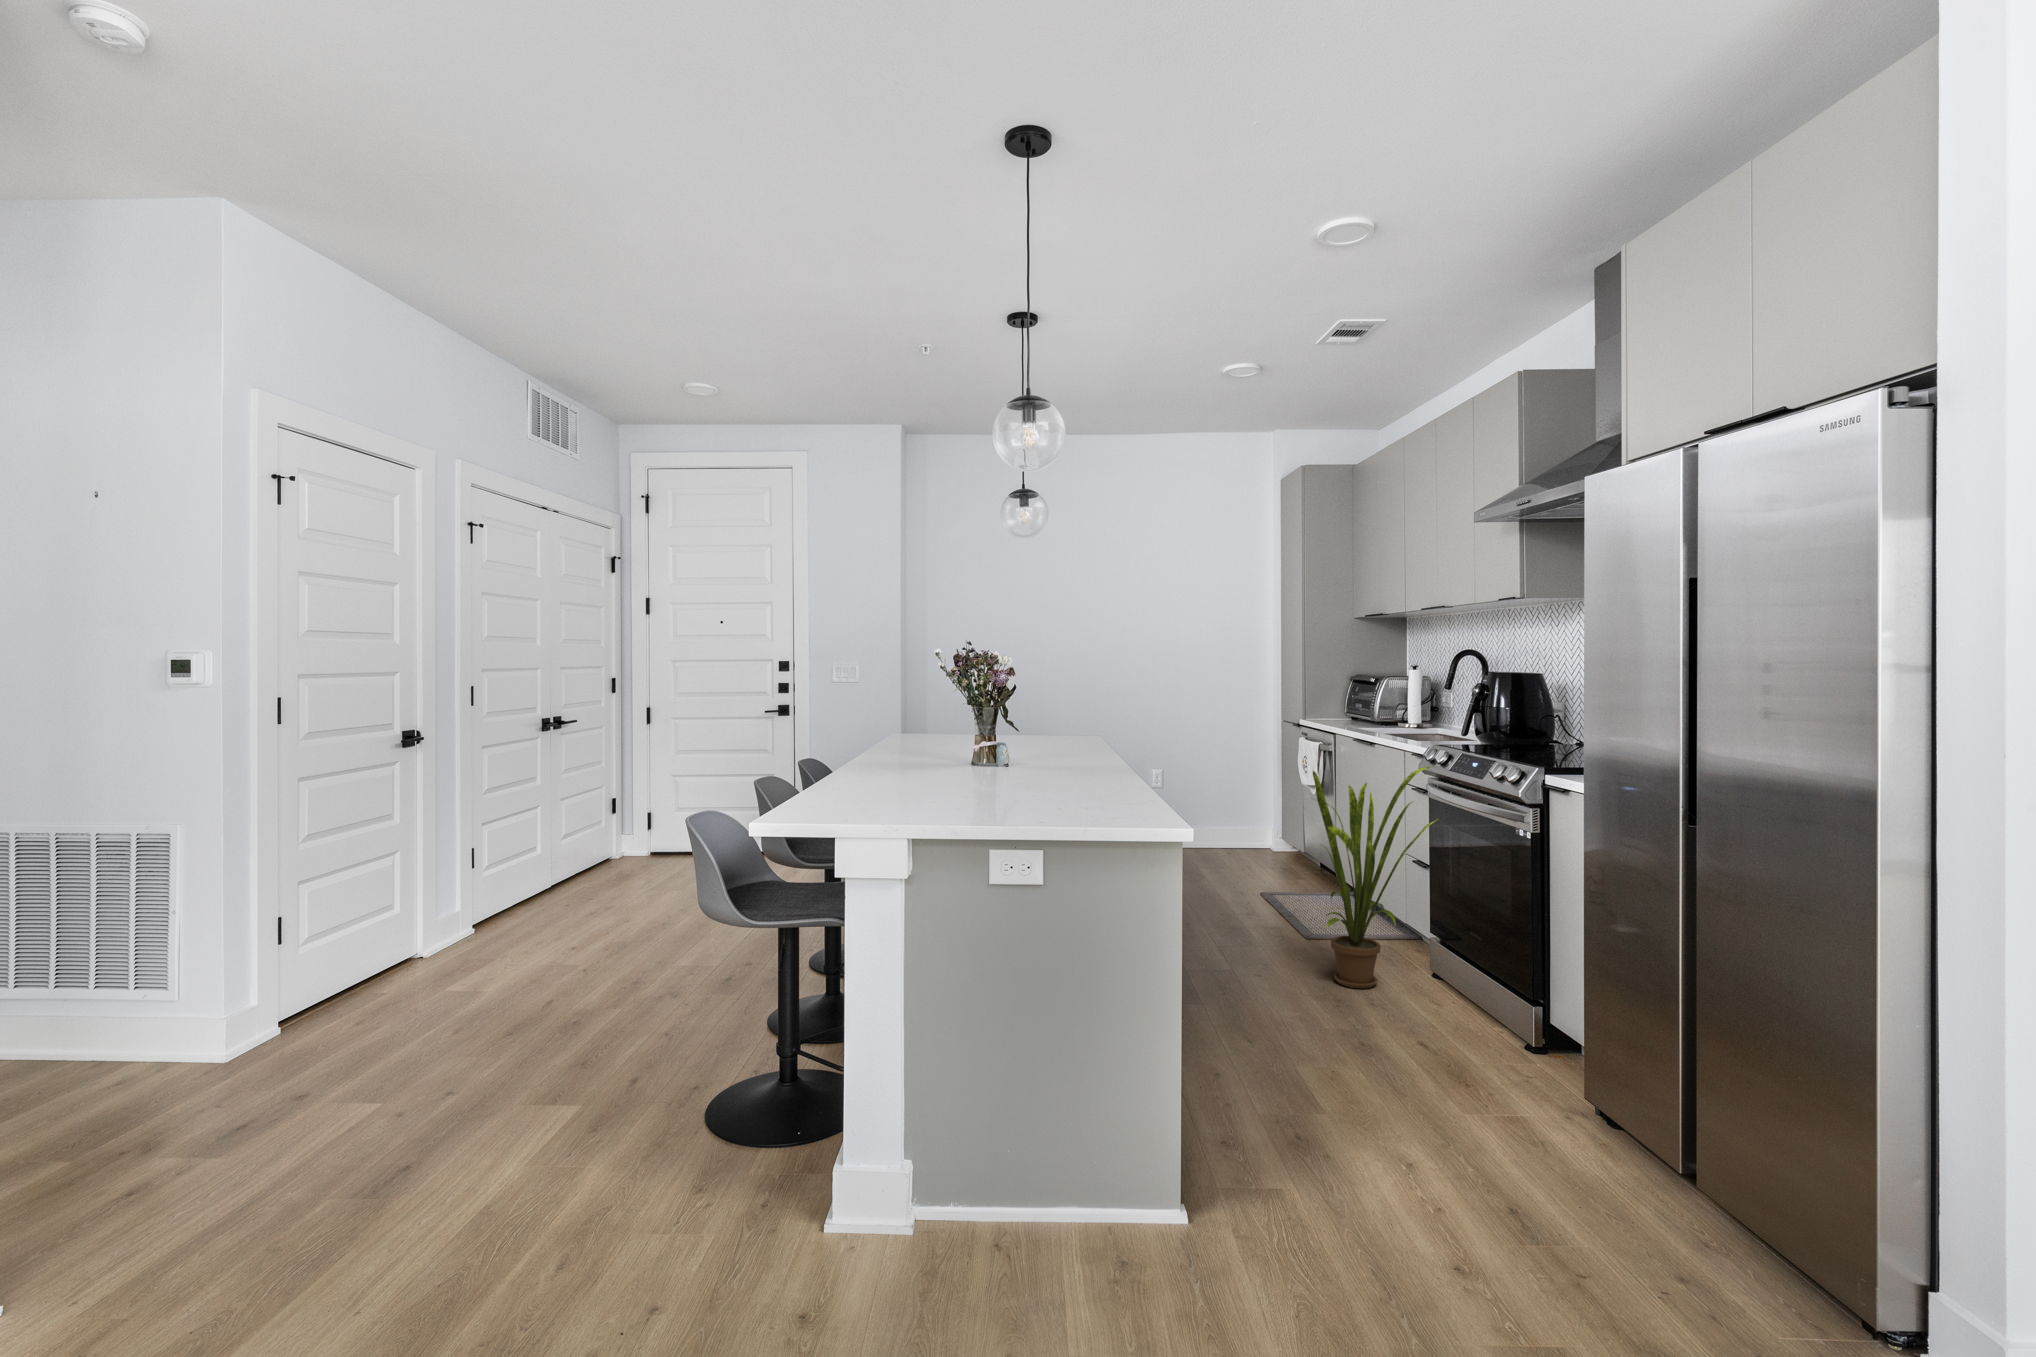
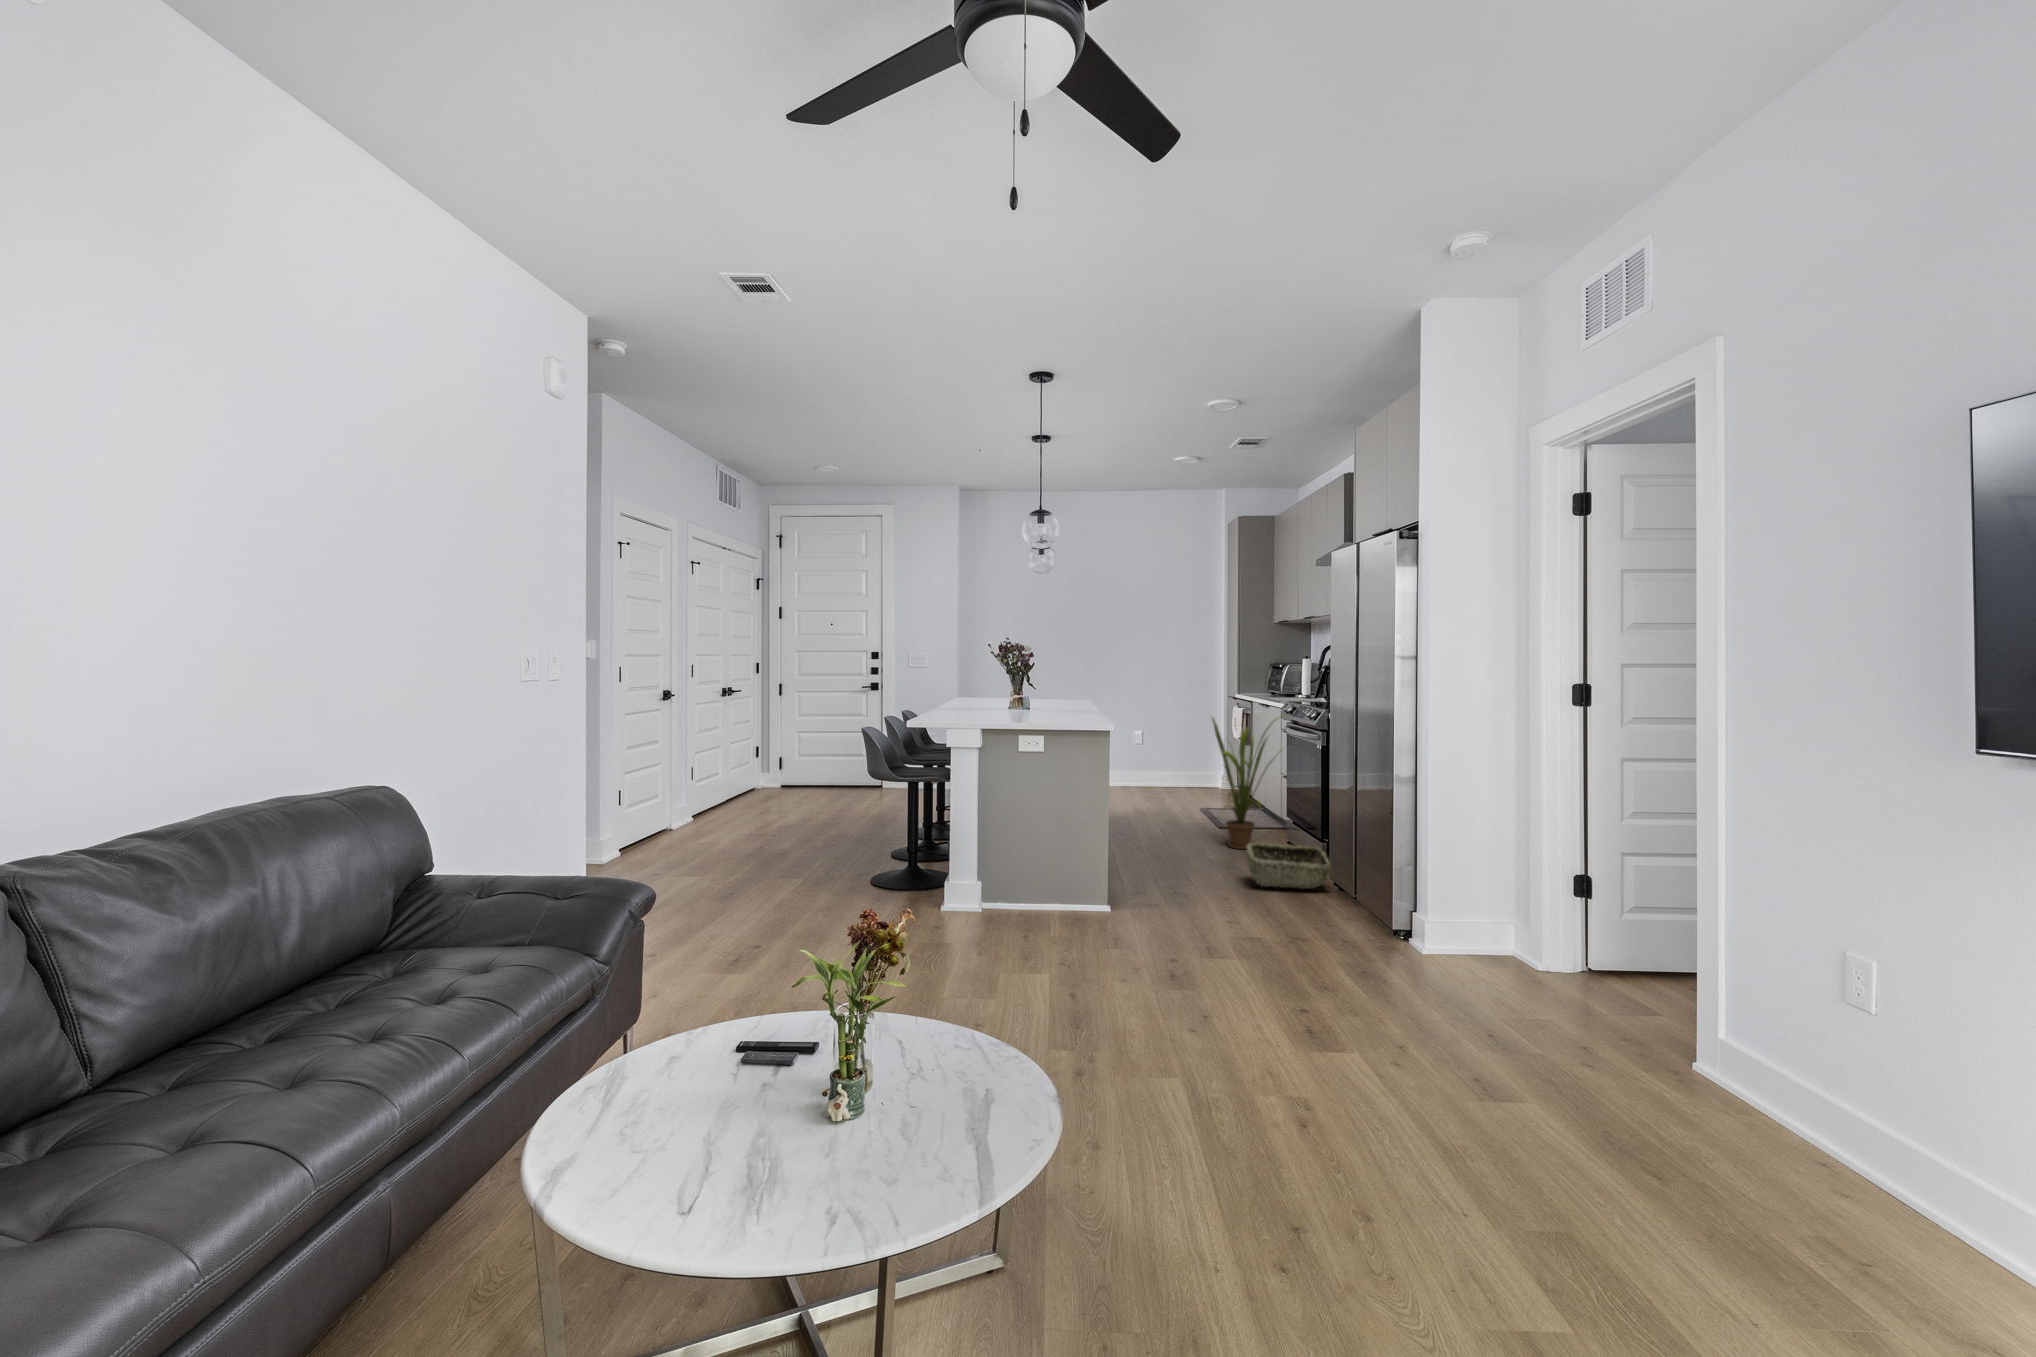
woven basket: none [1414,1018,1597,1121] -> present [1246,843,1331,889]

